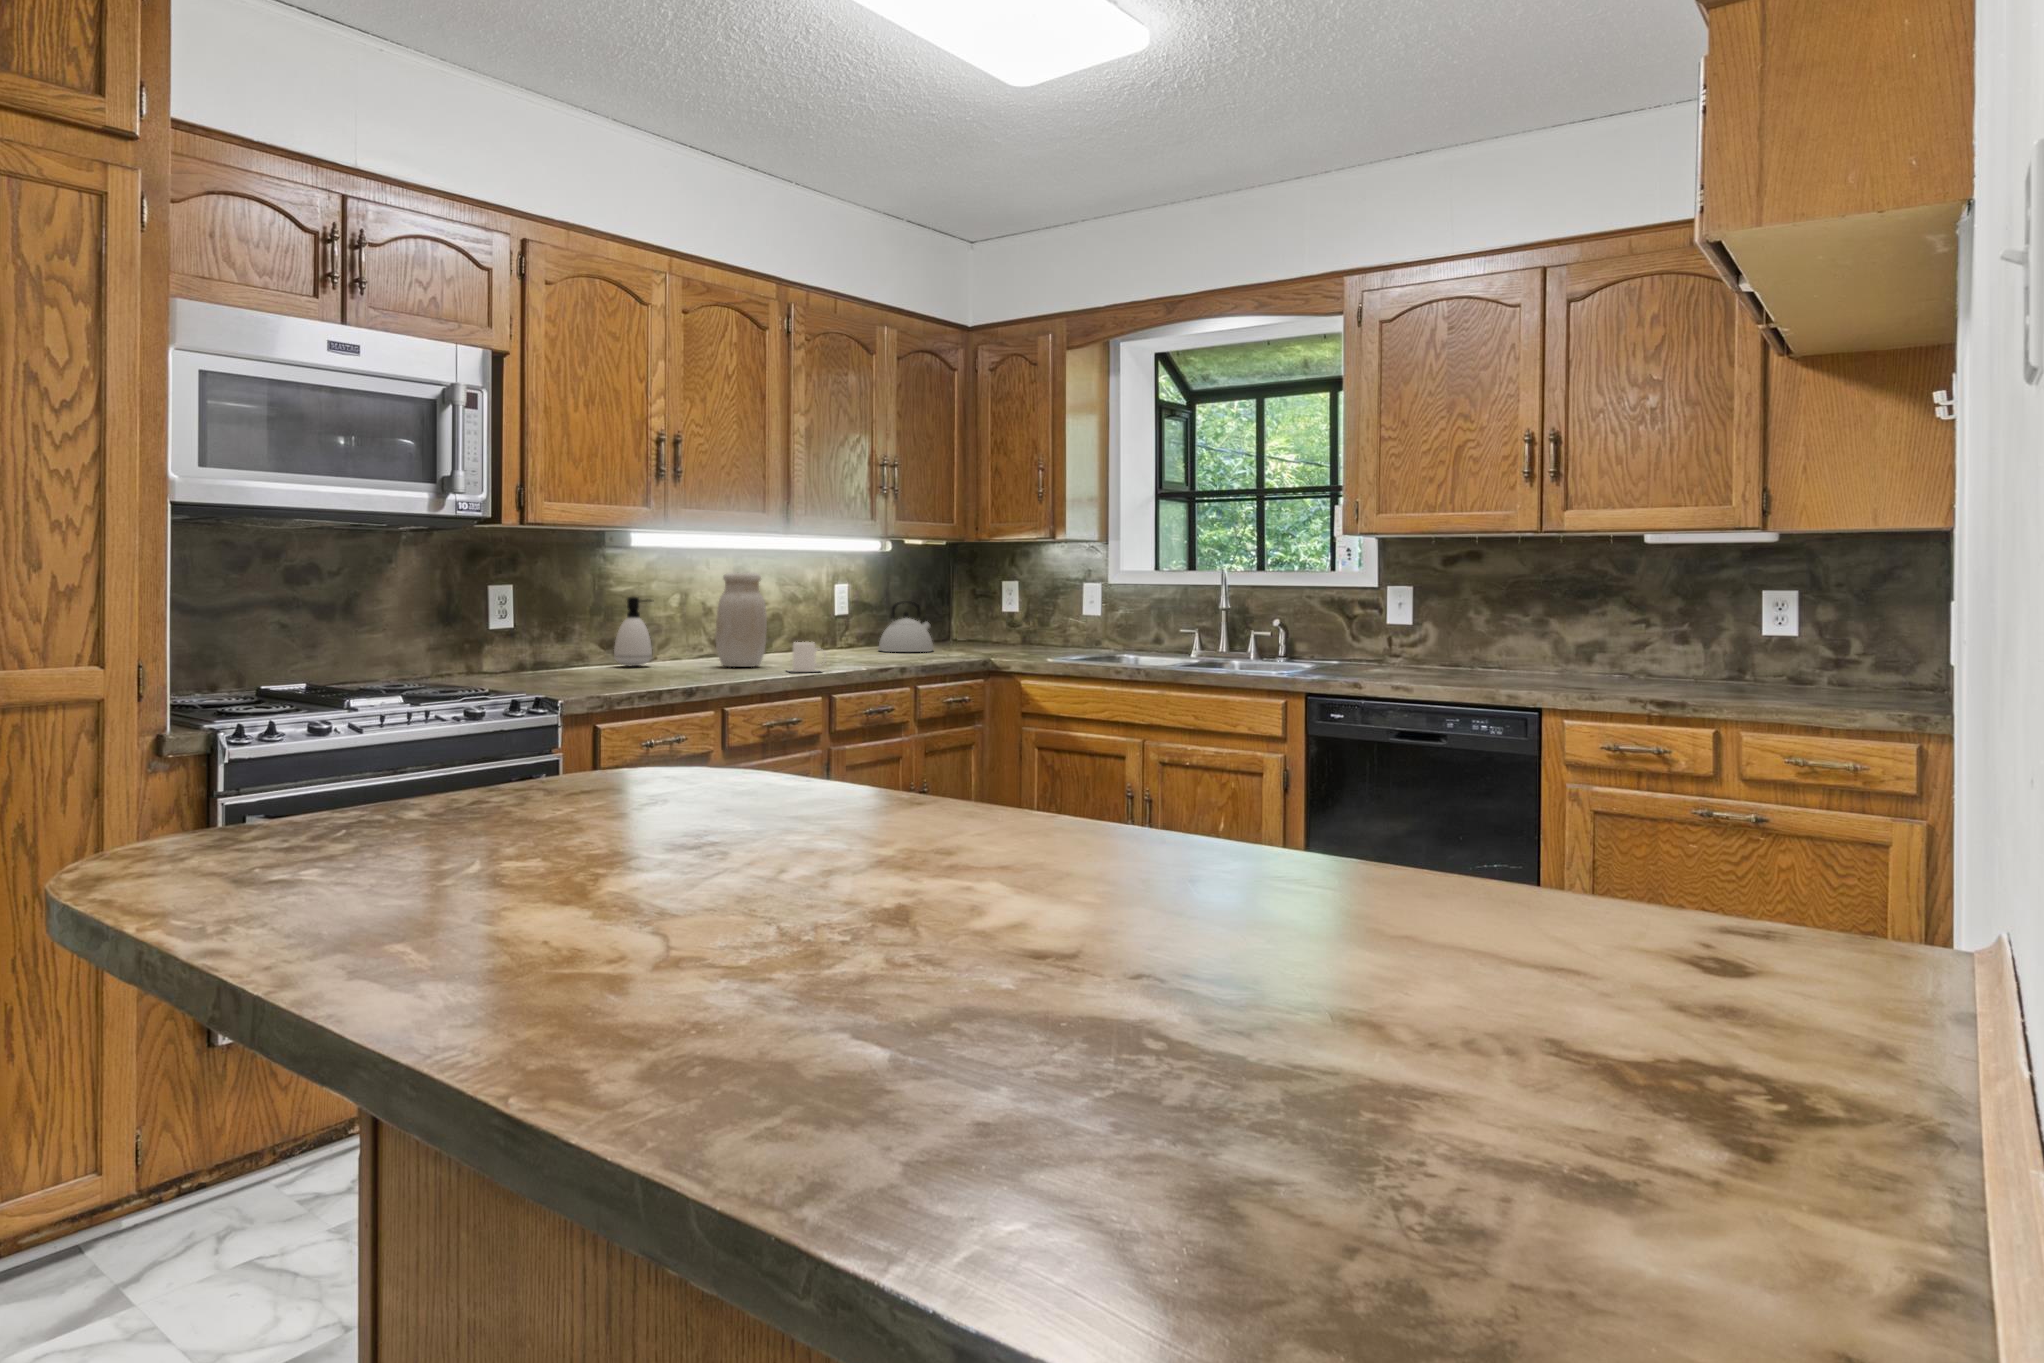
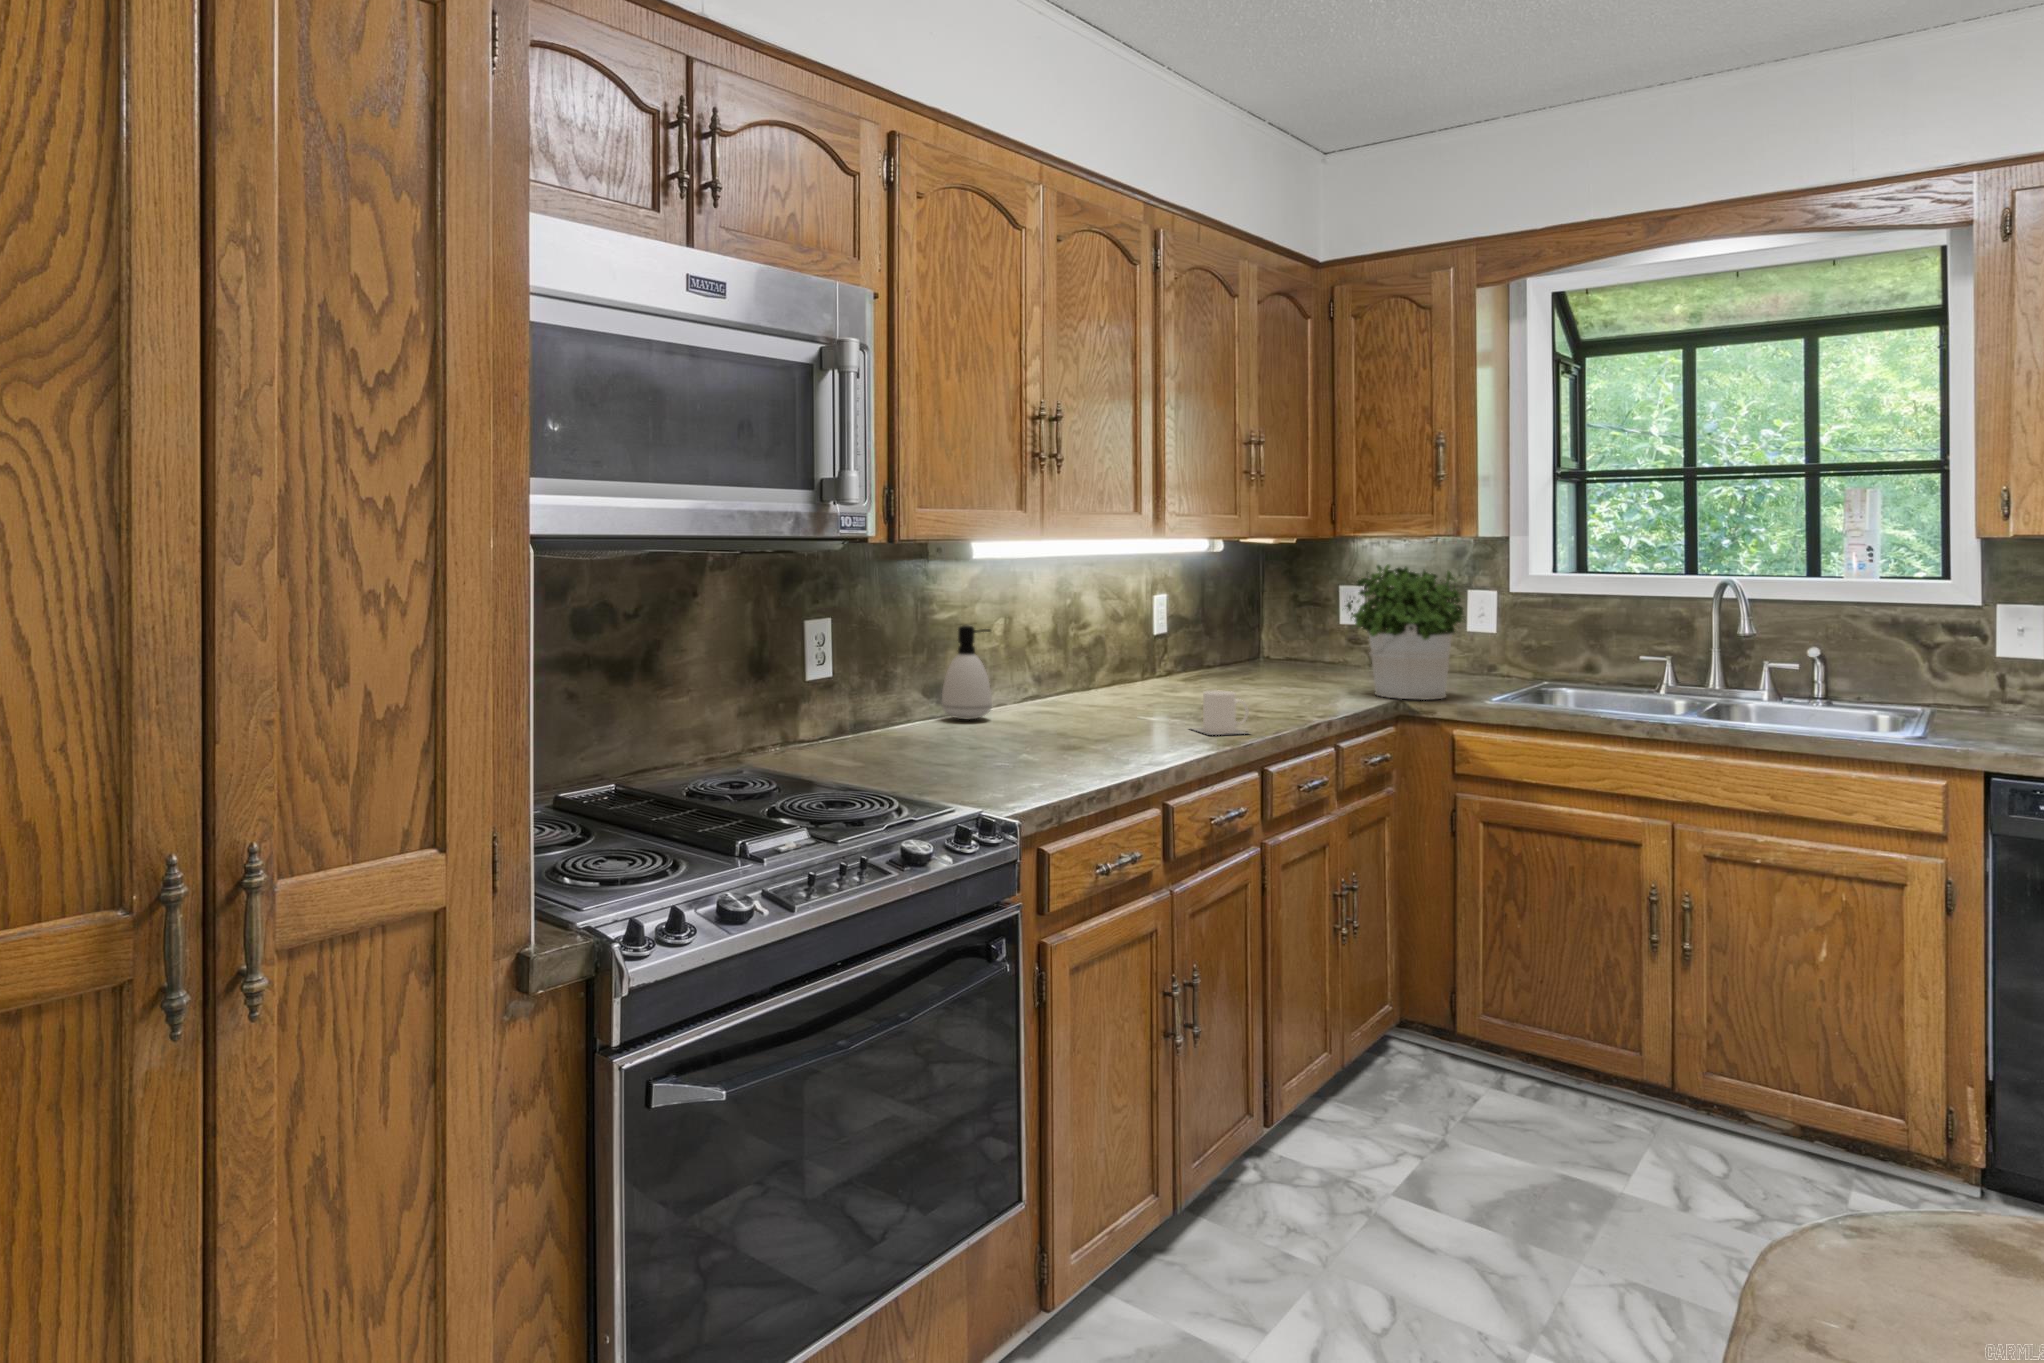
potted plant: none [955,557,1039,659] -> present [1346,565,1464,700]
jar: present [716,572,767,667] -> none [1077,592,1147,721]
kettle: present [878,601,933,652] -> none [1214,616,1289,683]

